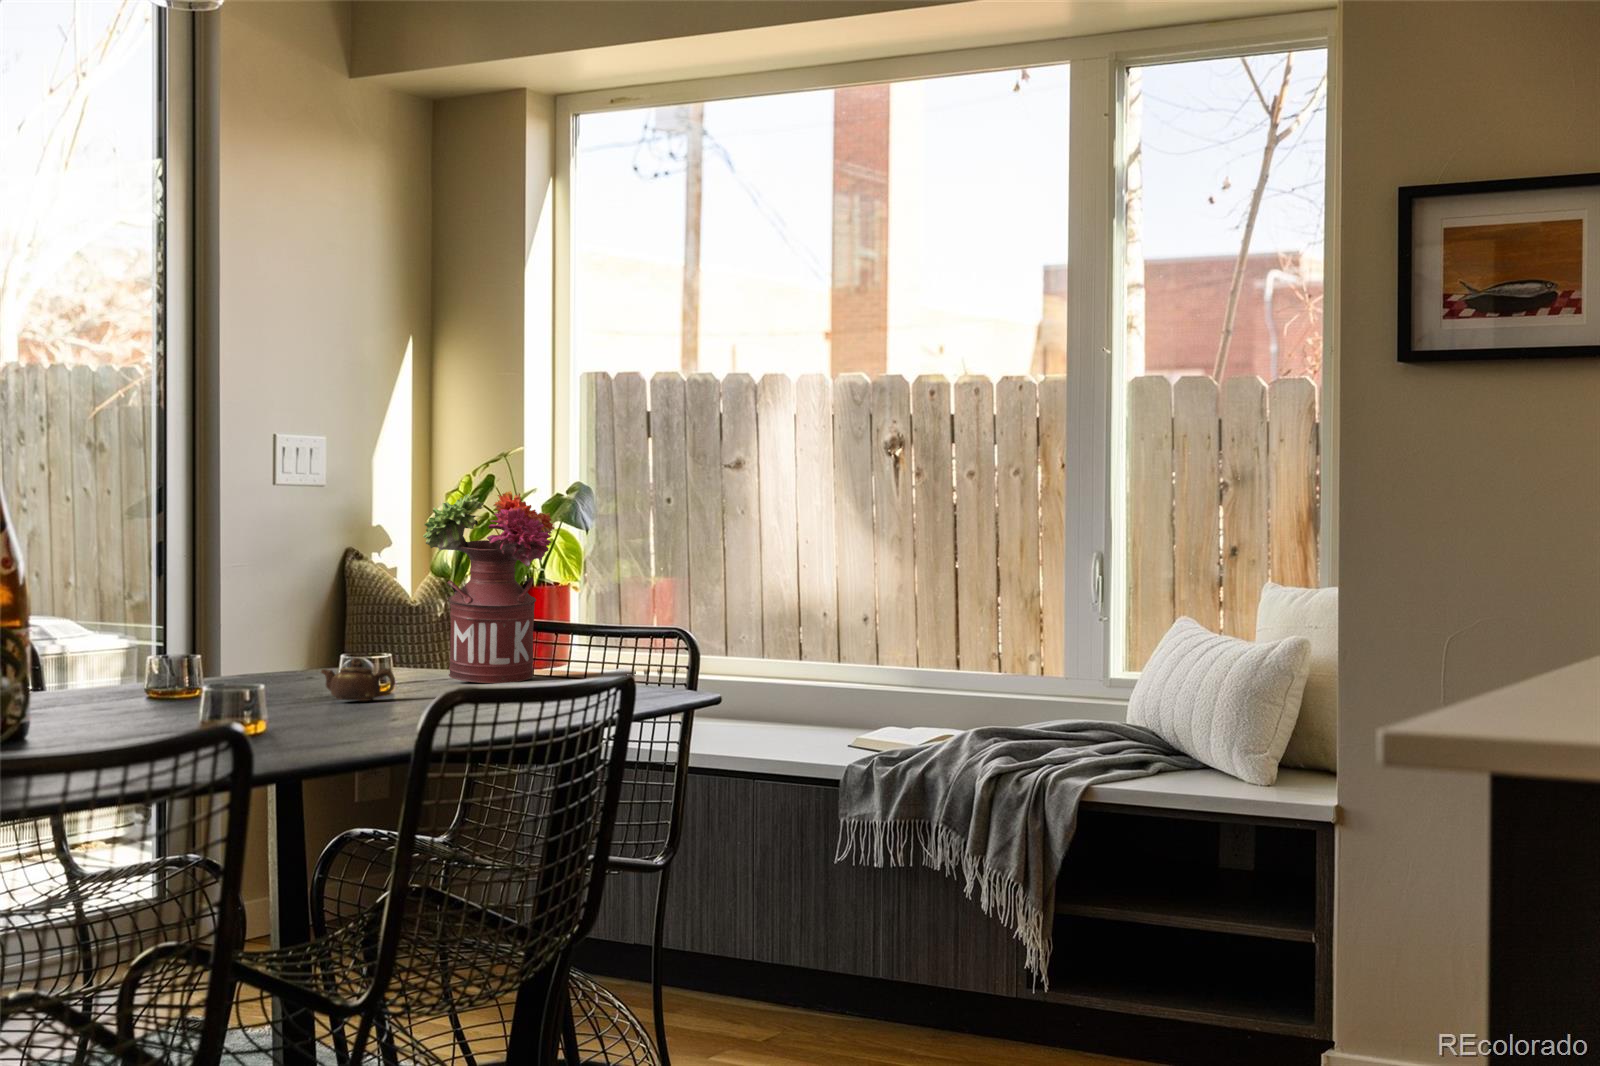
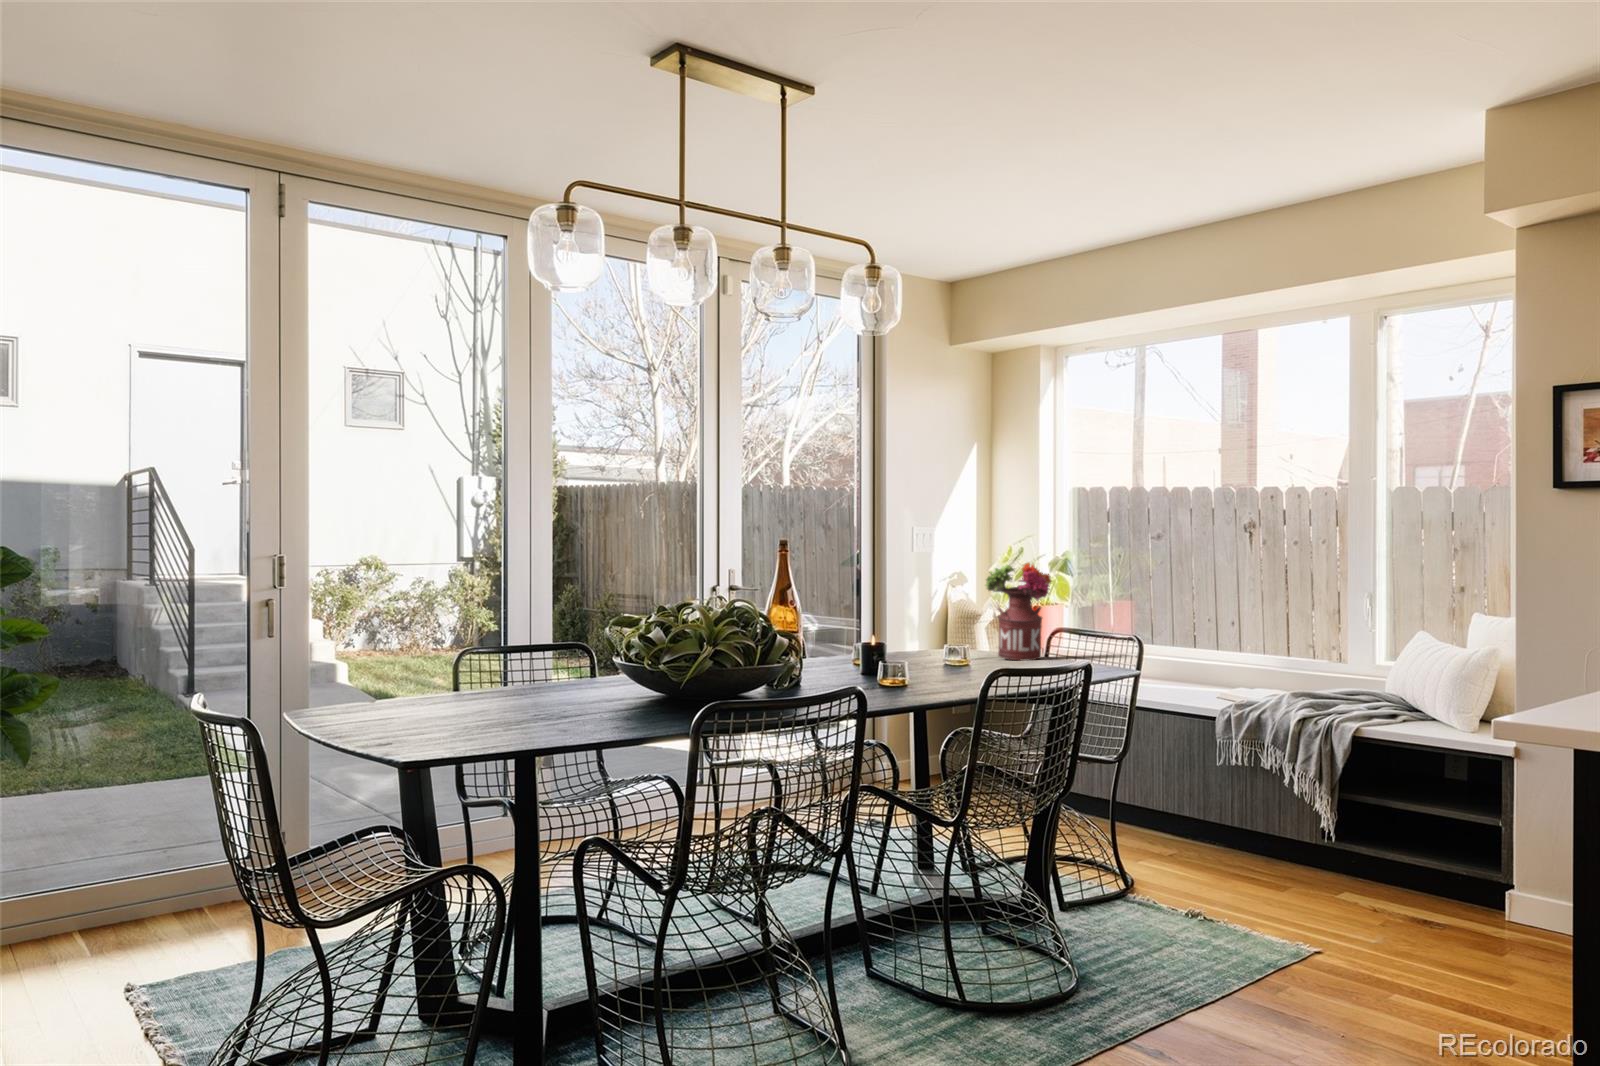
teapot: present [321,658,395,701] -> none [935,647,971,669]

